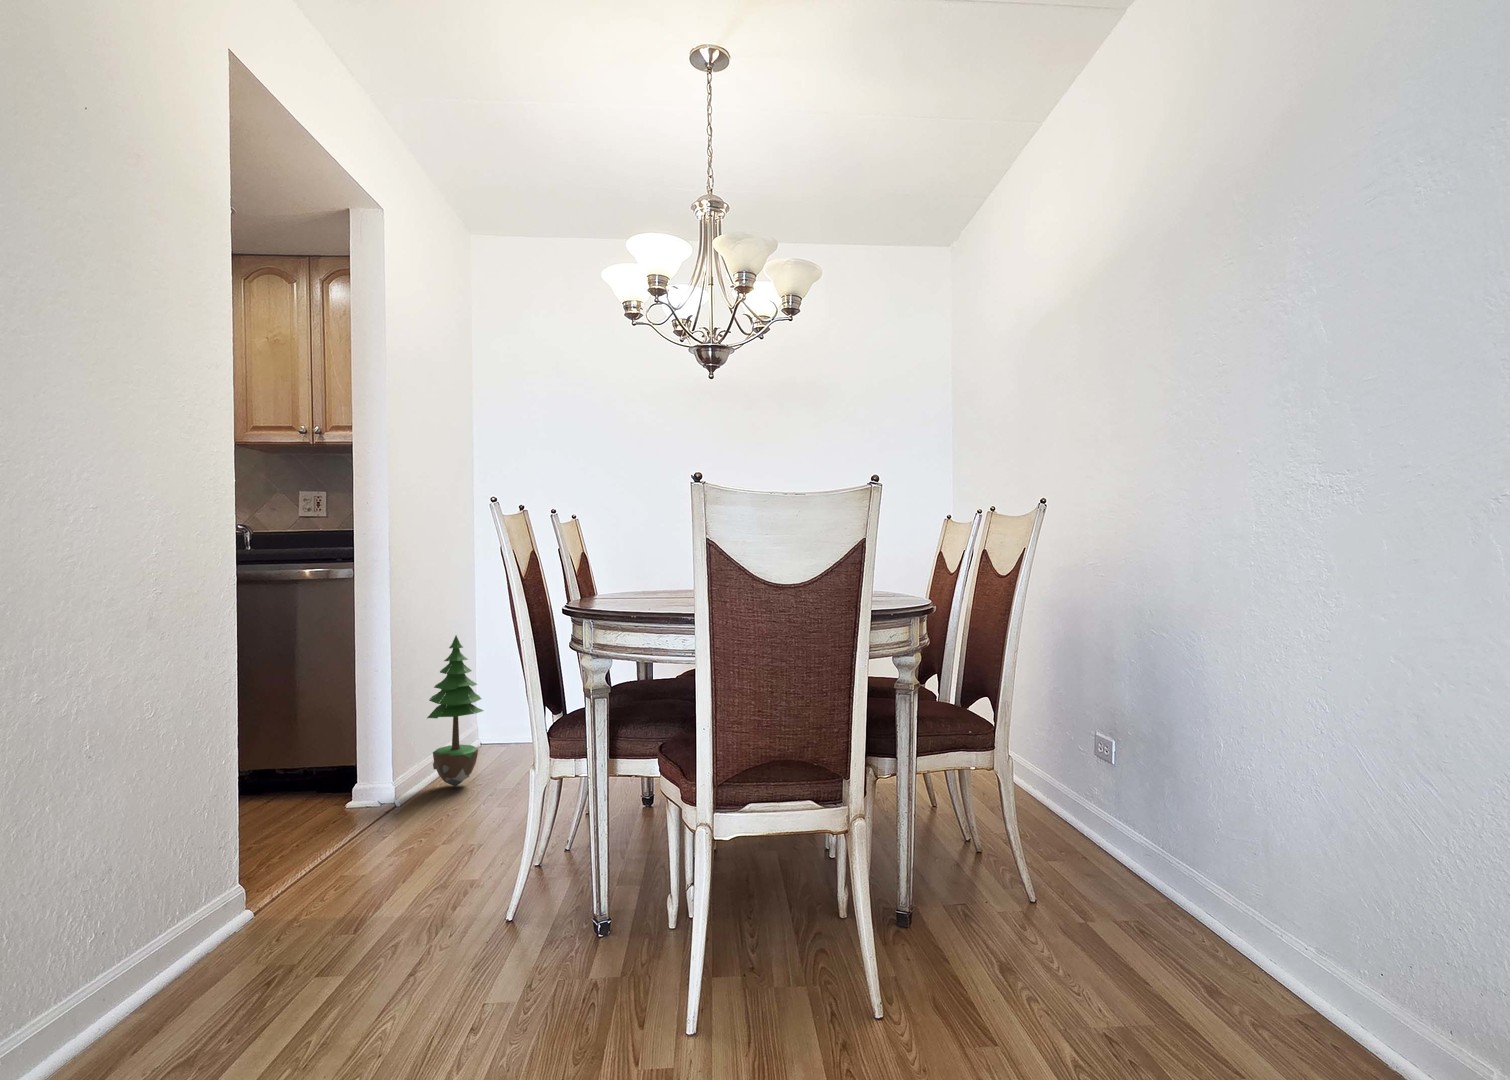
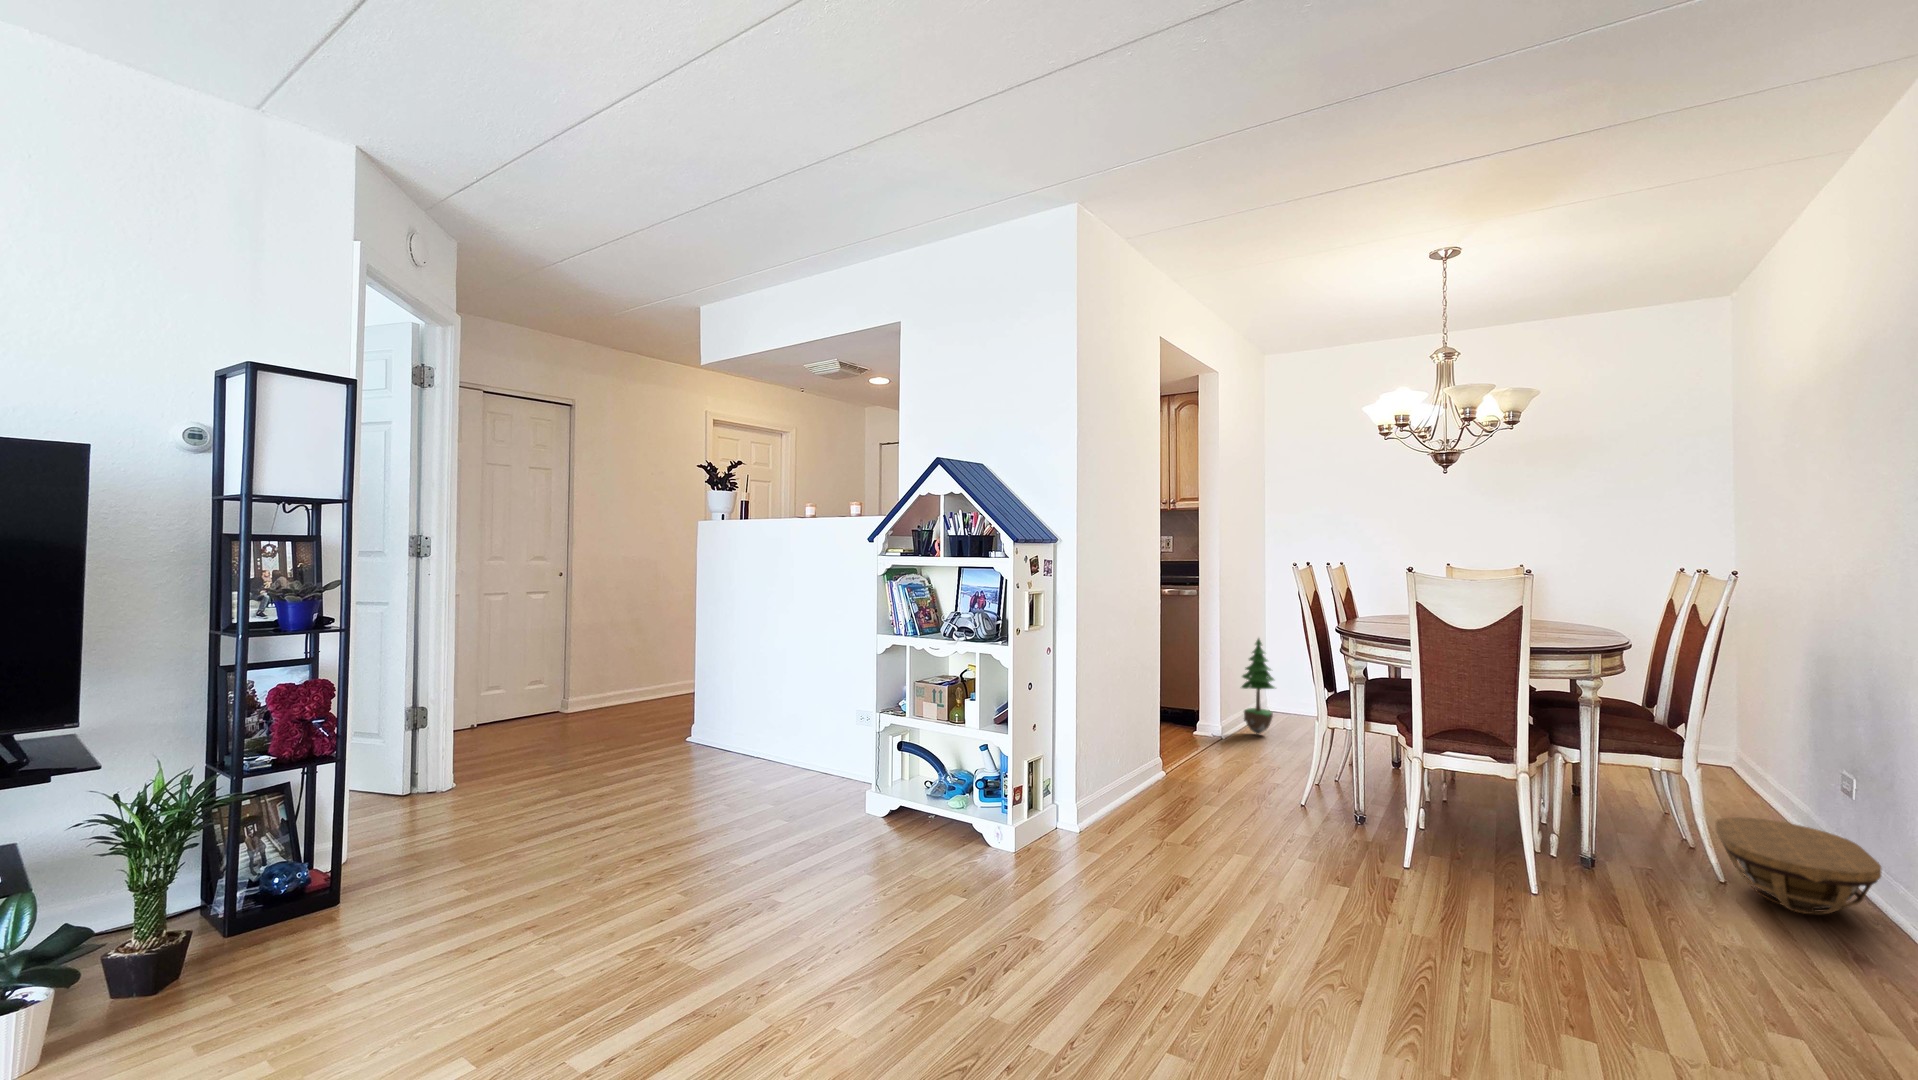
basket: none [1046,816,1240,952] -> present [1715,817,1881,914]

